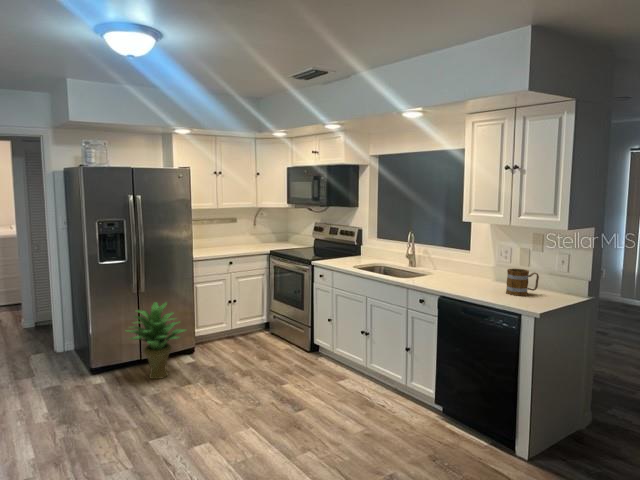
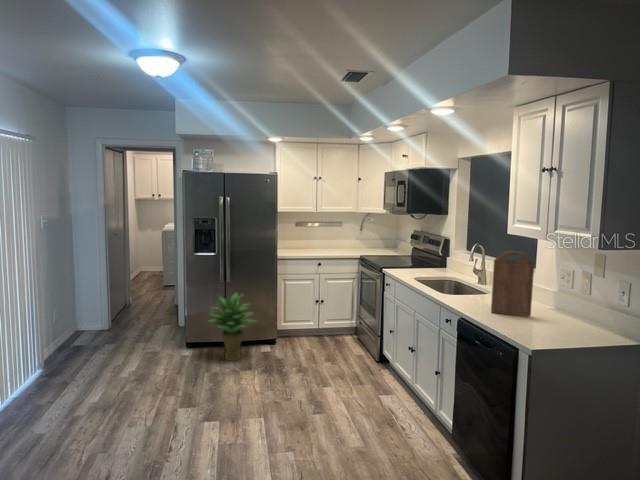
cutting board: none [464,236,496,288] -> present [491,251,534,316]
mug: present [506,269,539,296] -> none [534,295,580,331]

